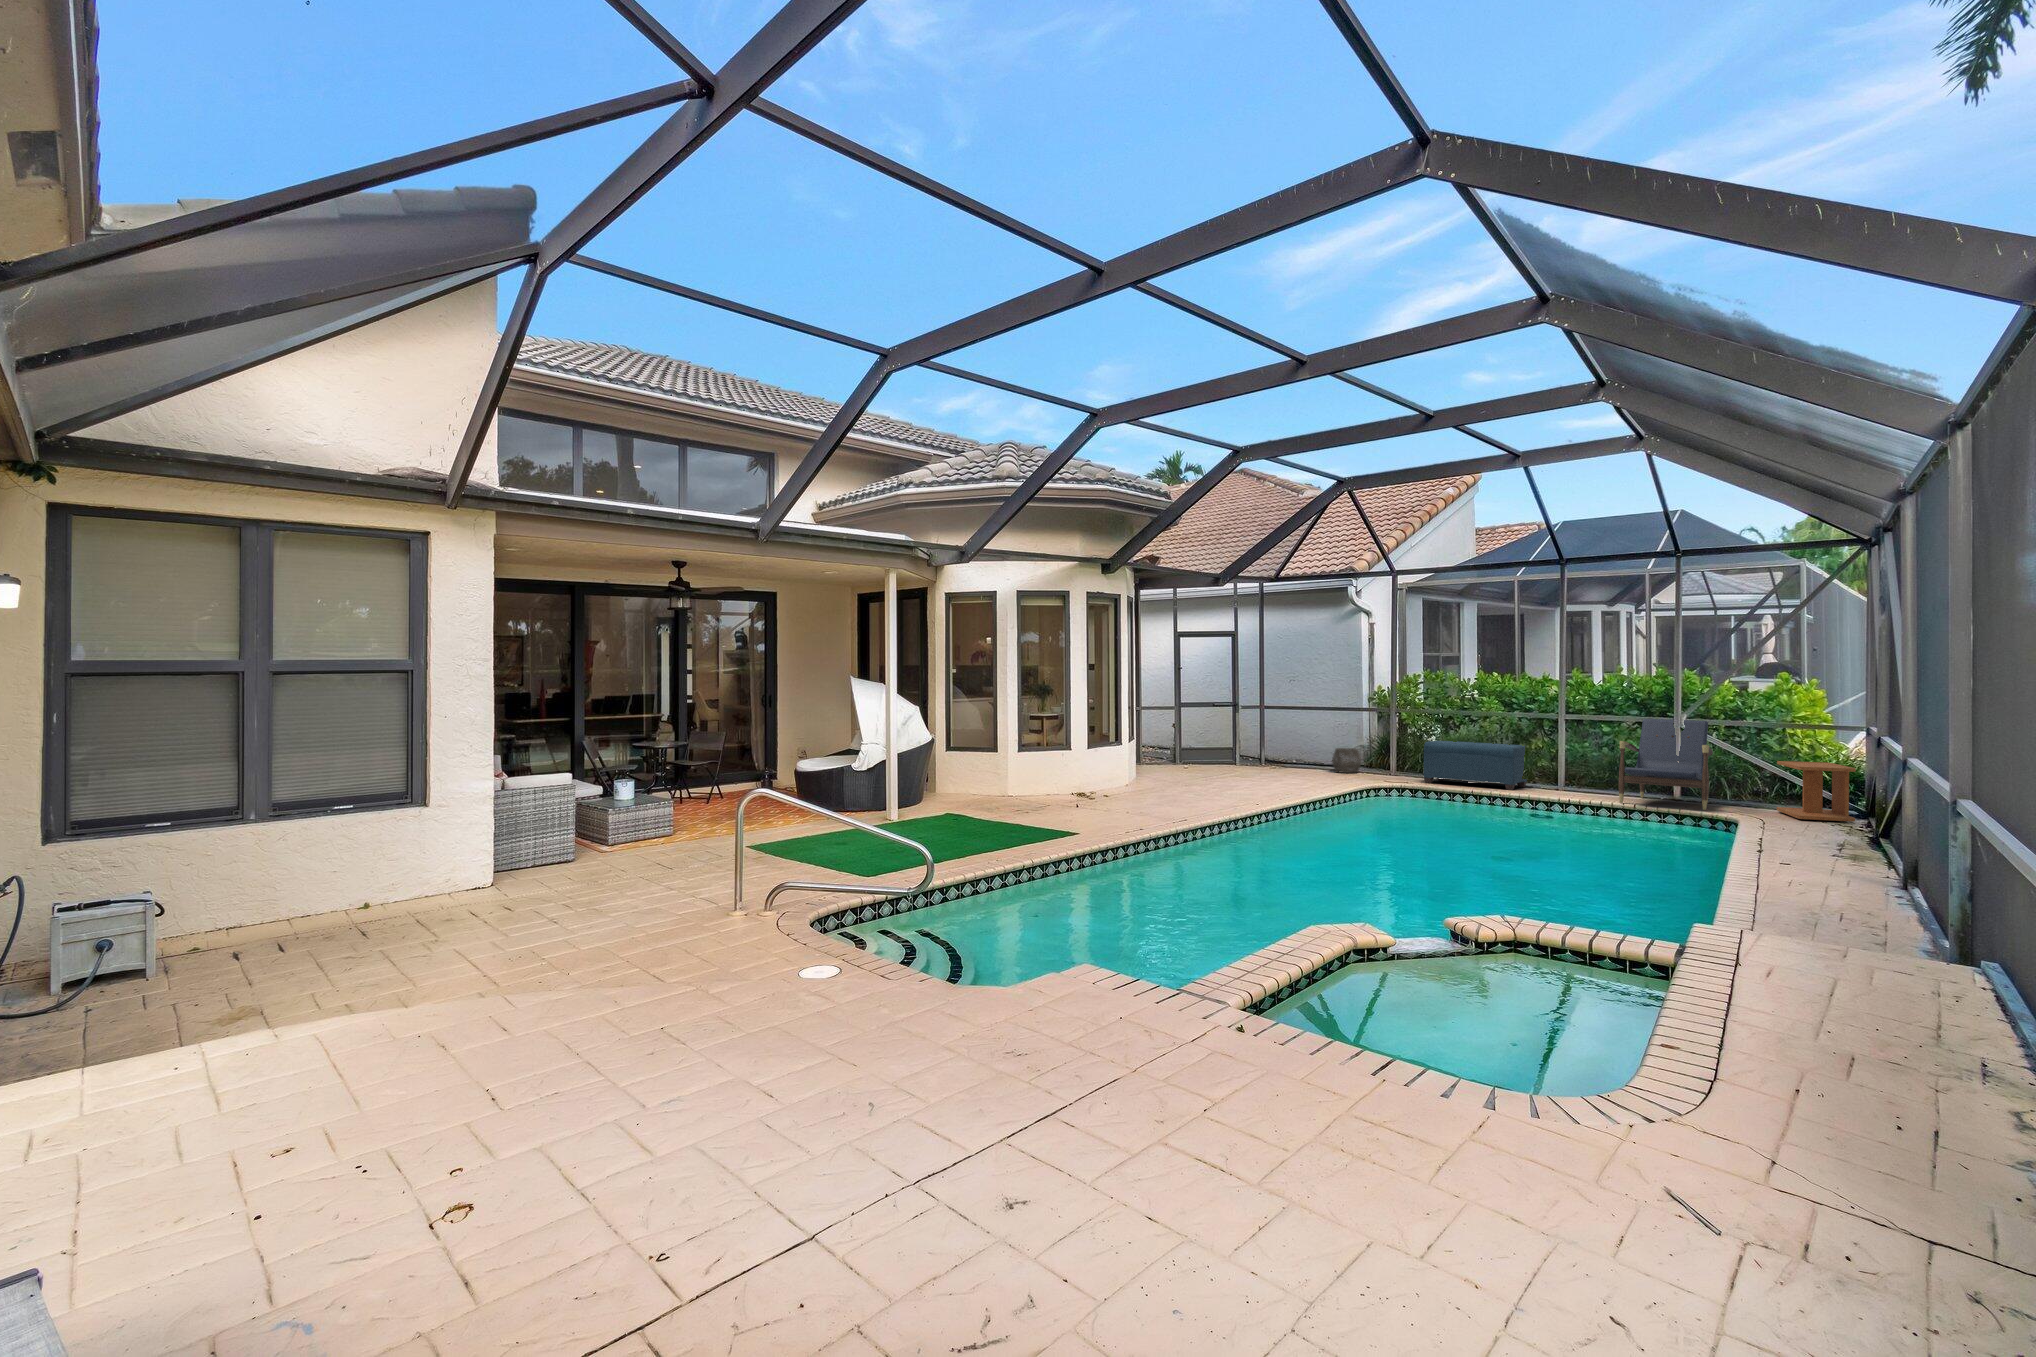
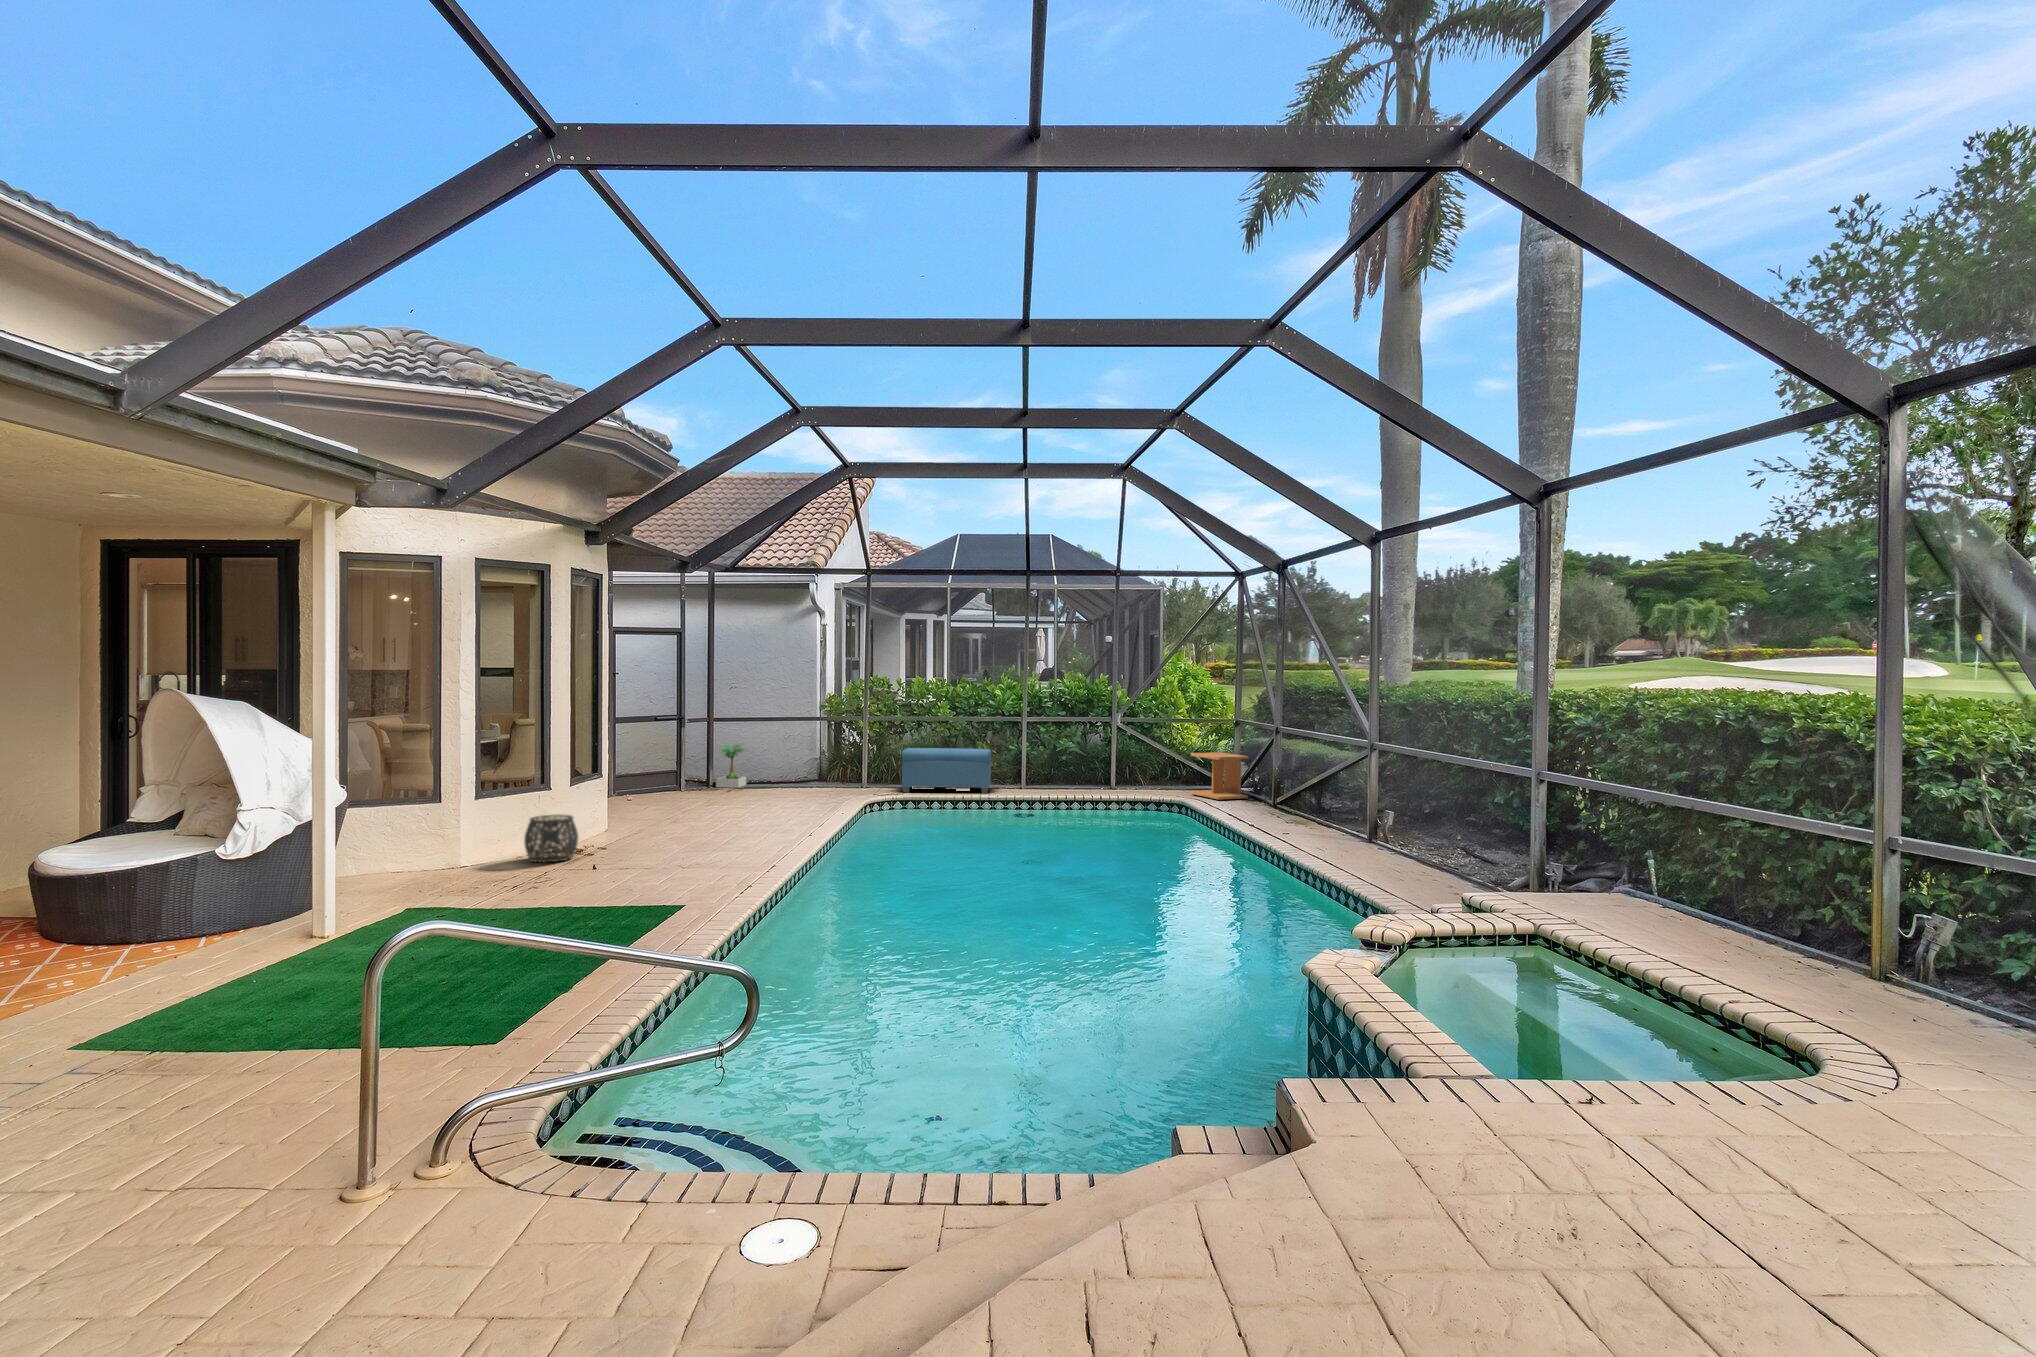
lounge chair: present [1619,719,1713,810] -> none [1086,721,1152,798]
potted plant: none [1272,729,1302,769] -> present [716,743,748,788]
woven basket: present [1332,748,1361,773] -> present [524,815,578,863]

